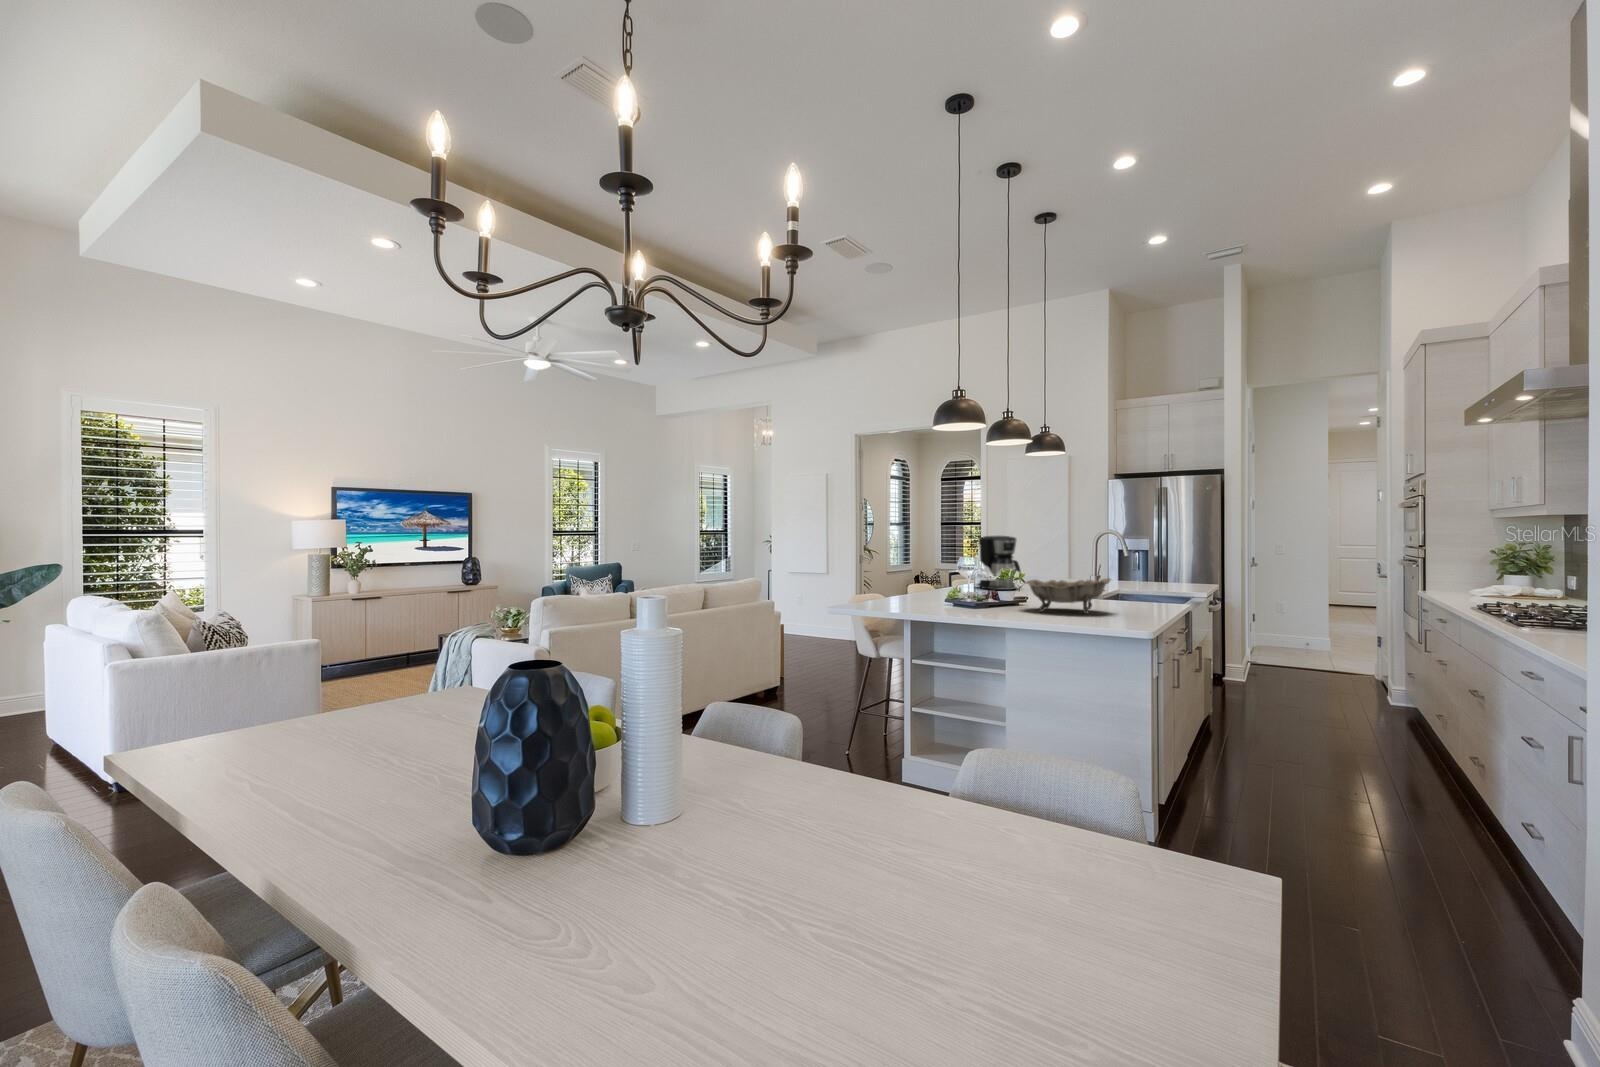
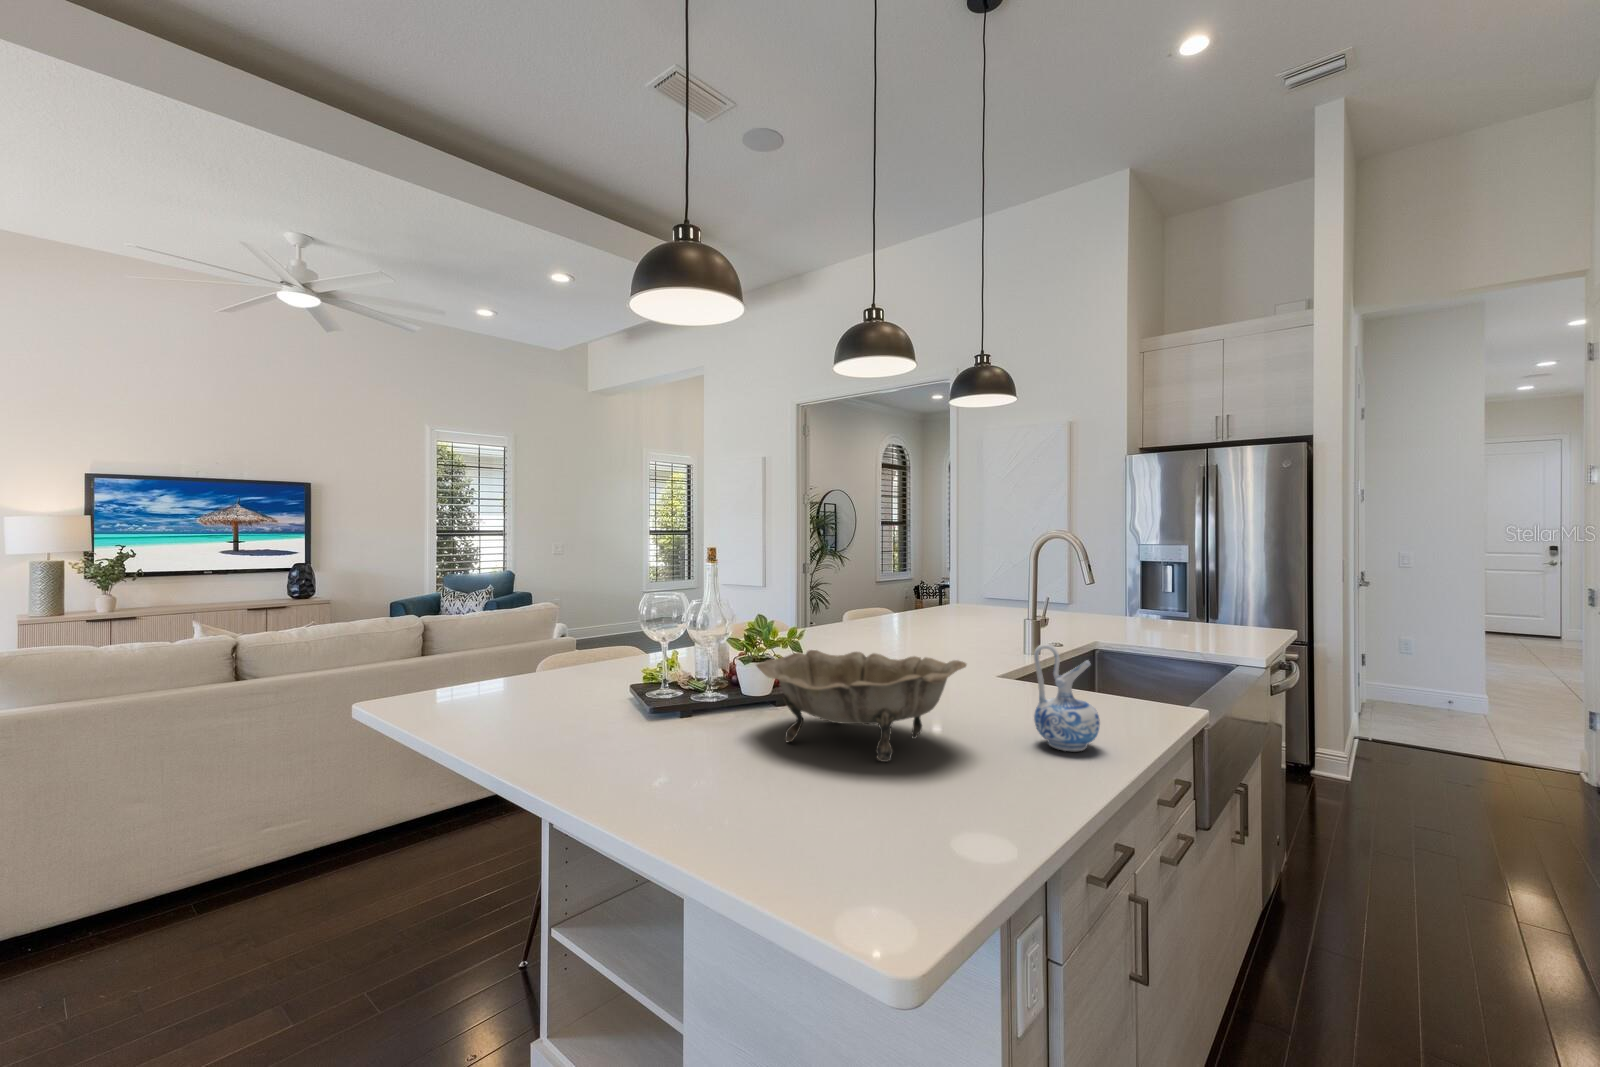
coffee maker: present [977,536,1020,590] -> none [845,542,917,641]
ceramic pitcher: none [1132,572,1158,611] -> present [1034,644,1100,751]

